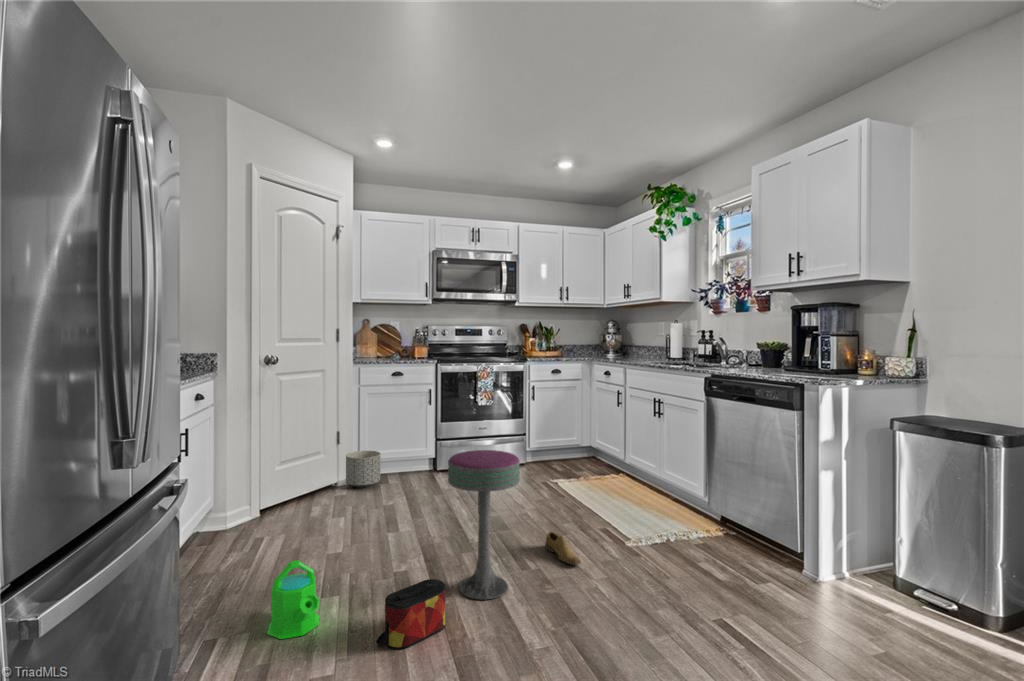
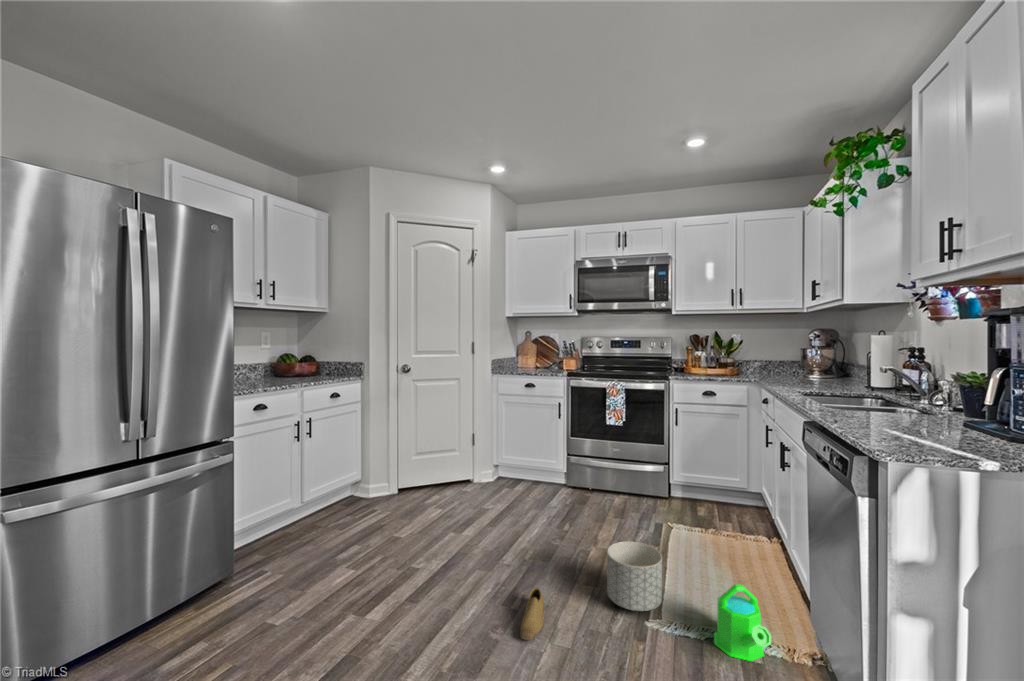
bar stool: present [448,450,520,600] -> none [380,480,454,638]
planter: present [346,451,380,488] -> present [607,541,662,611]
watering can: present [267,560,320,639] -> present [714,584,771,661]
bag: present [376,579,446,649] -> none [278,594,352,649]

